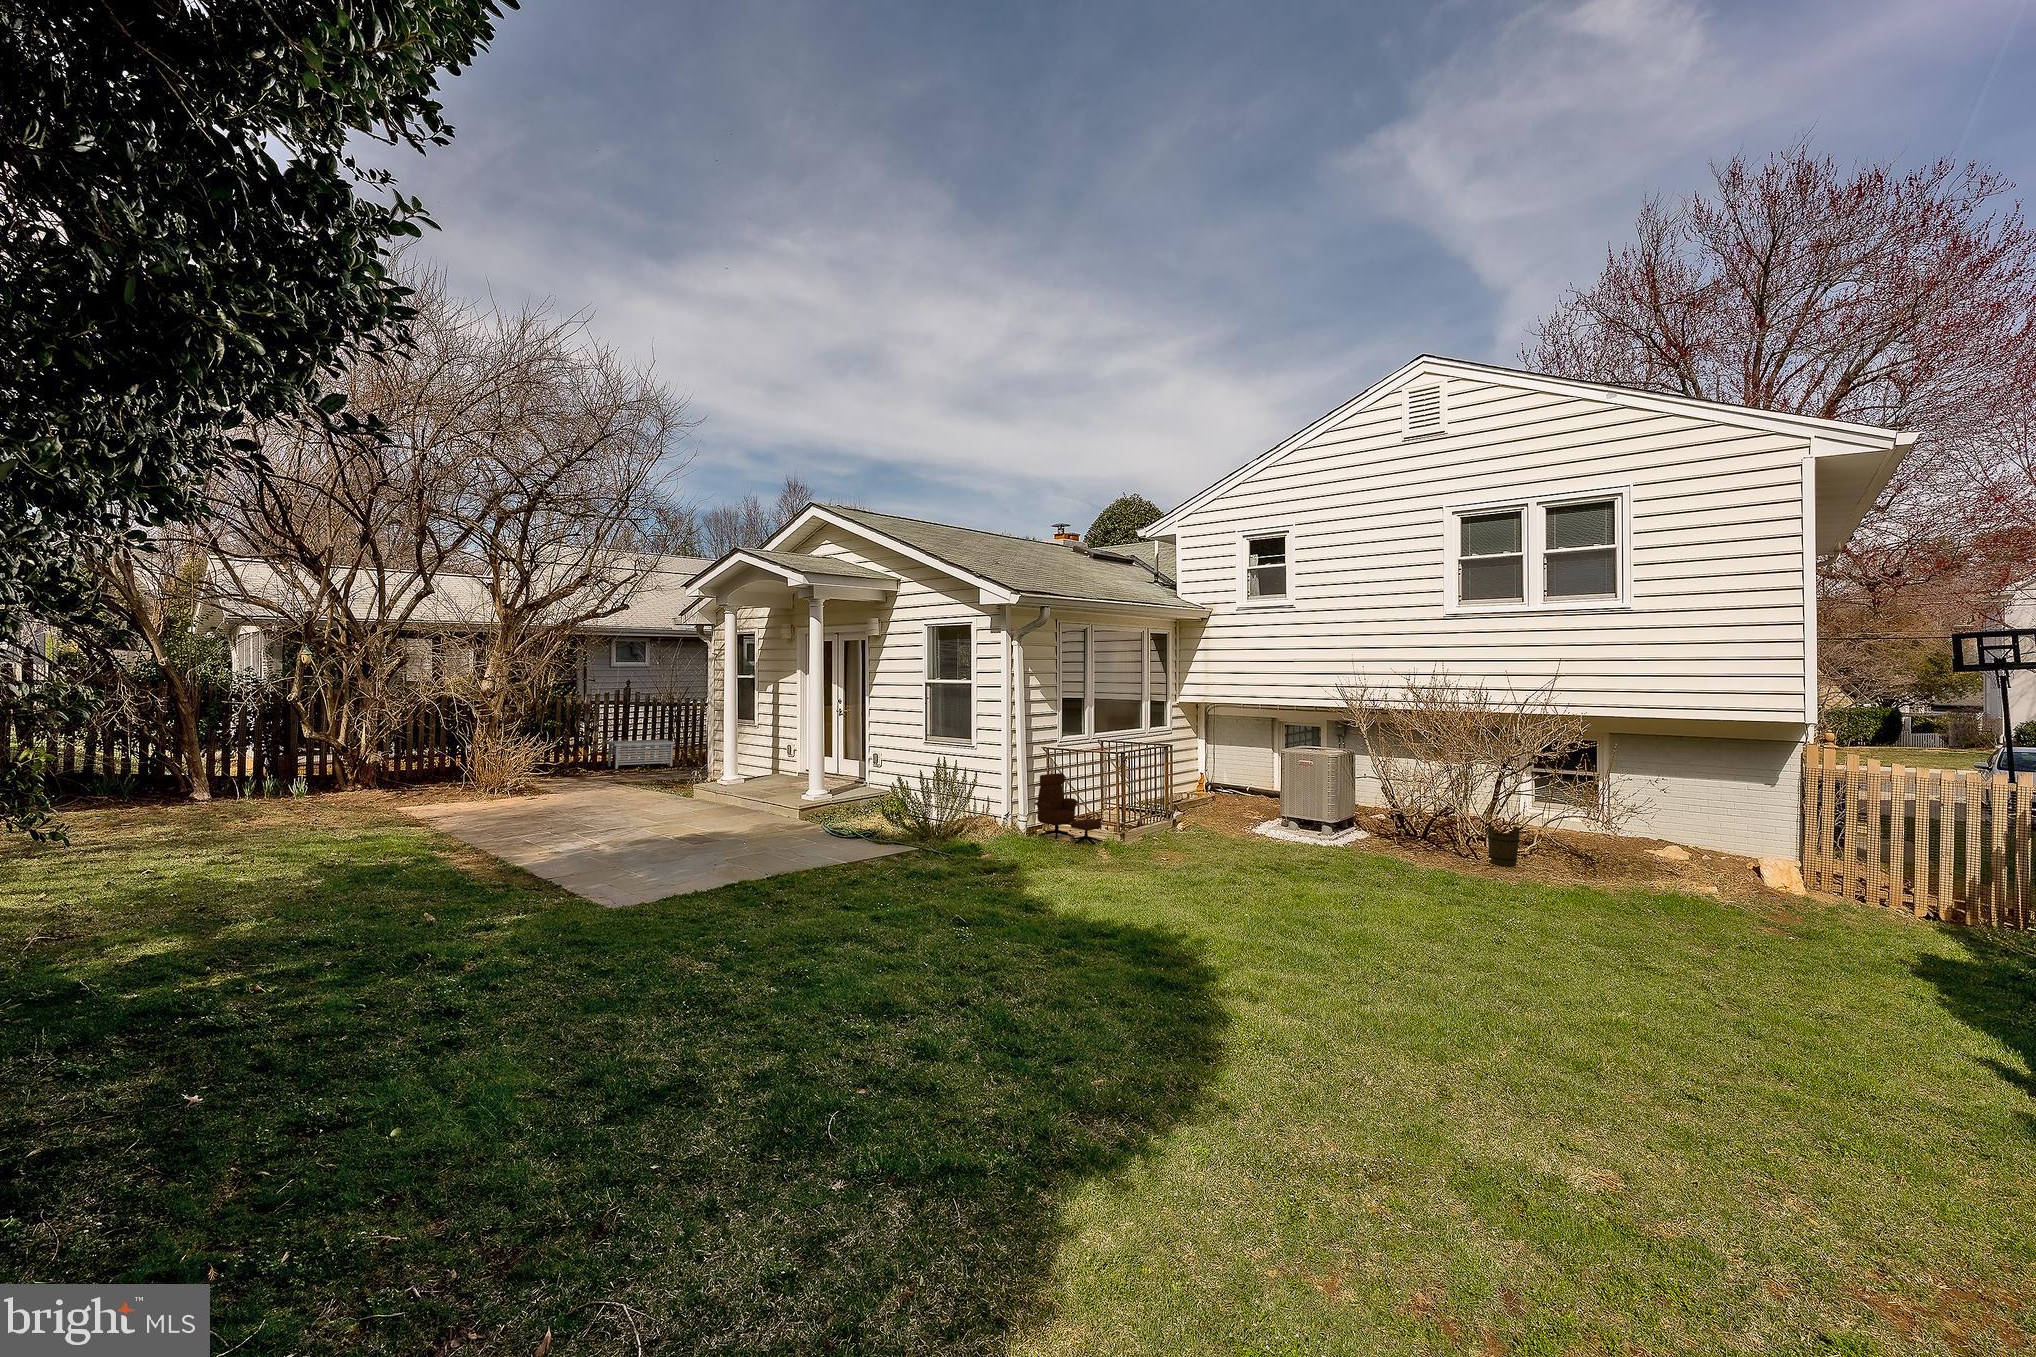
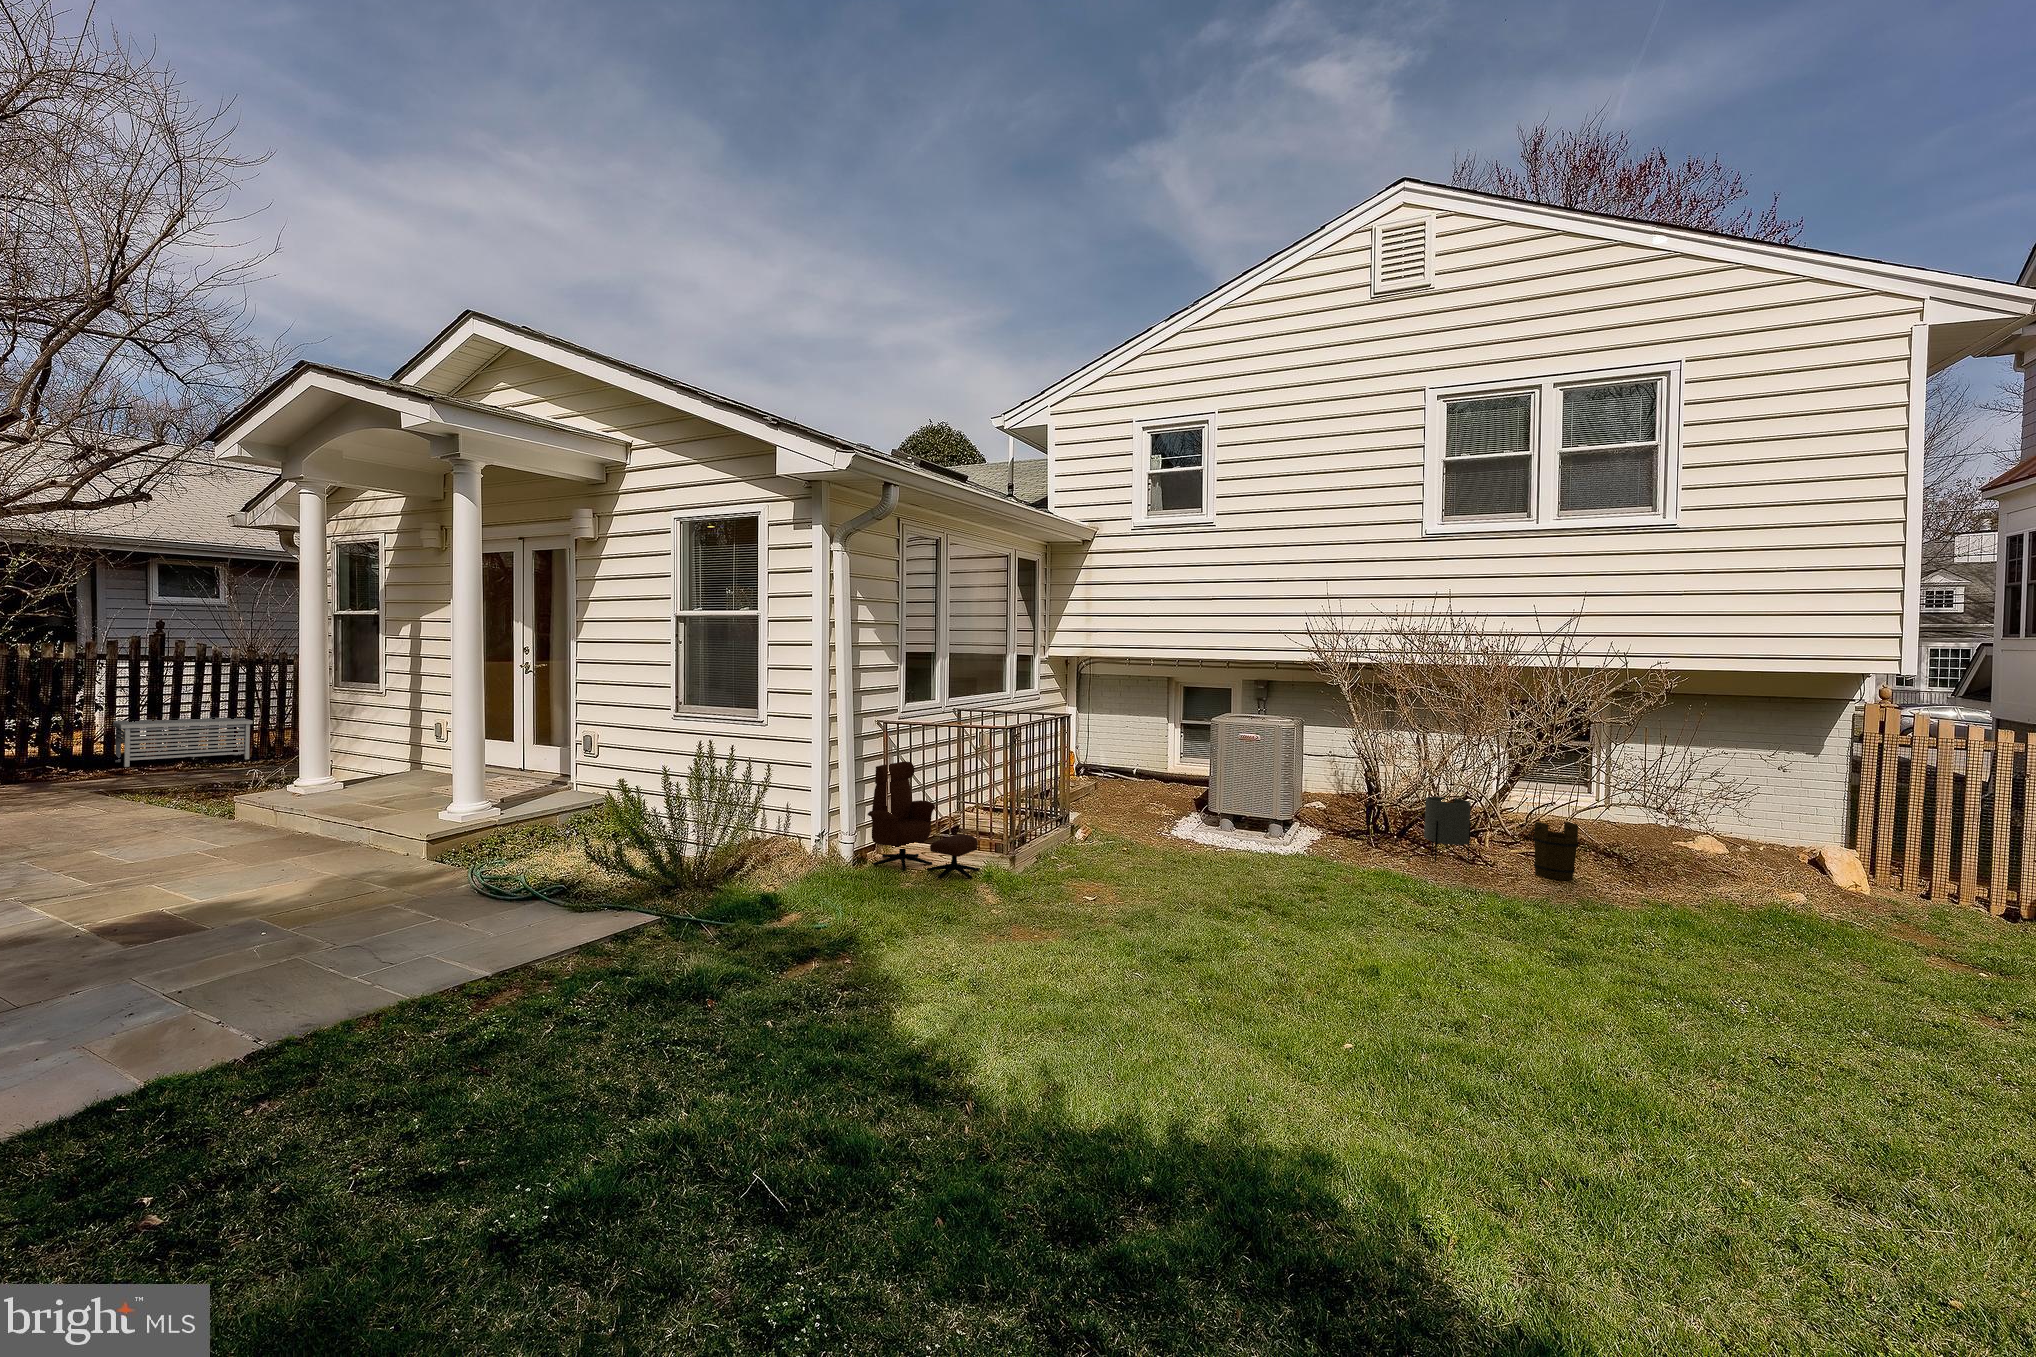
planter: none [1416,807,1448,853] -> present [1424,797,1471,862]

